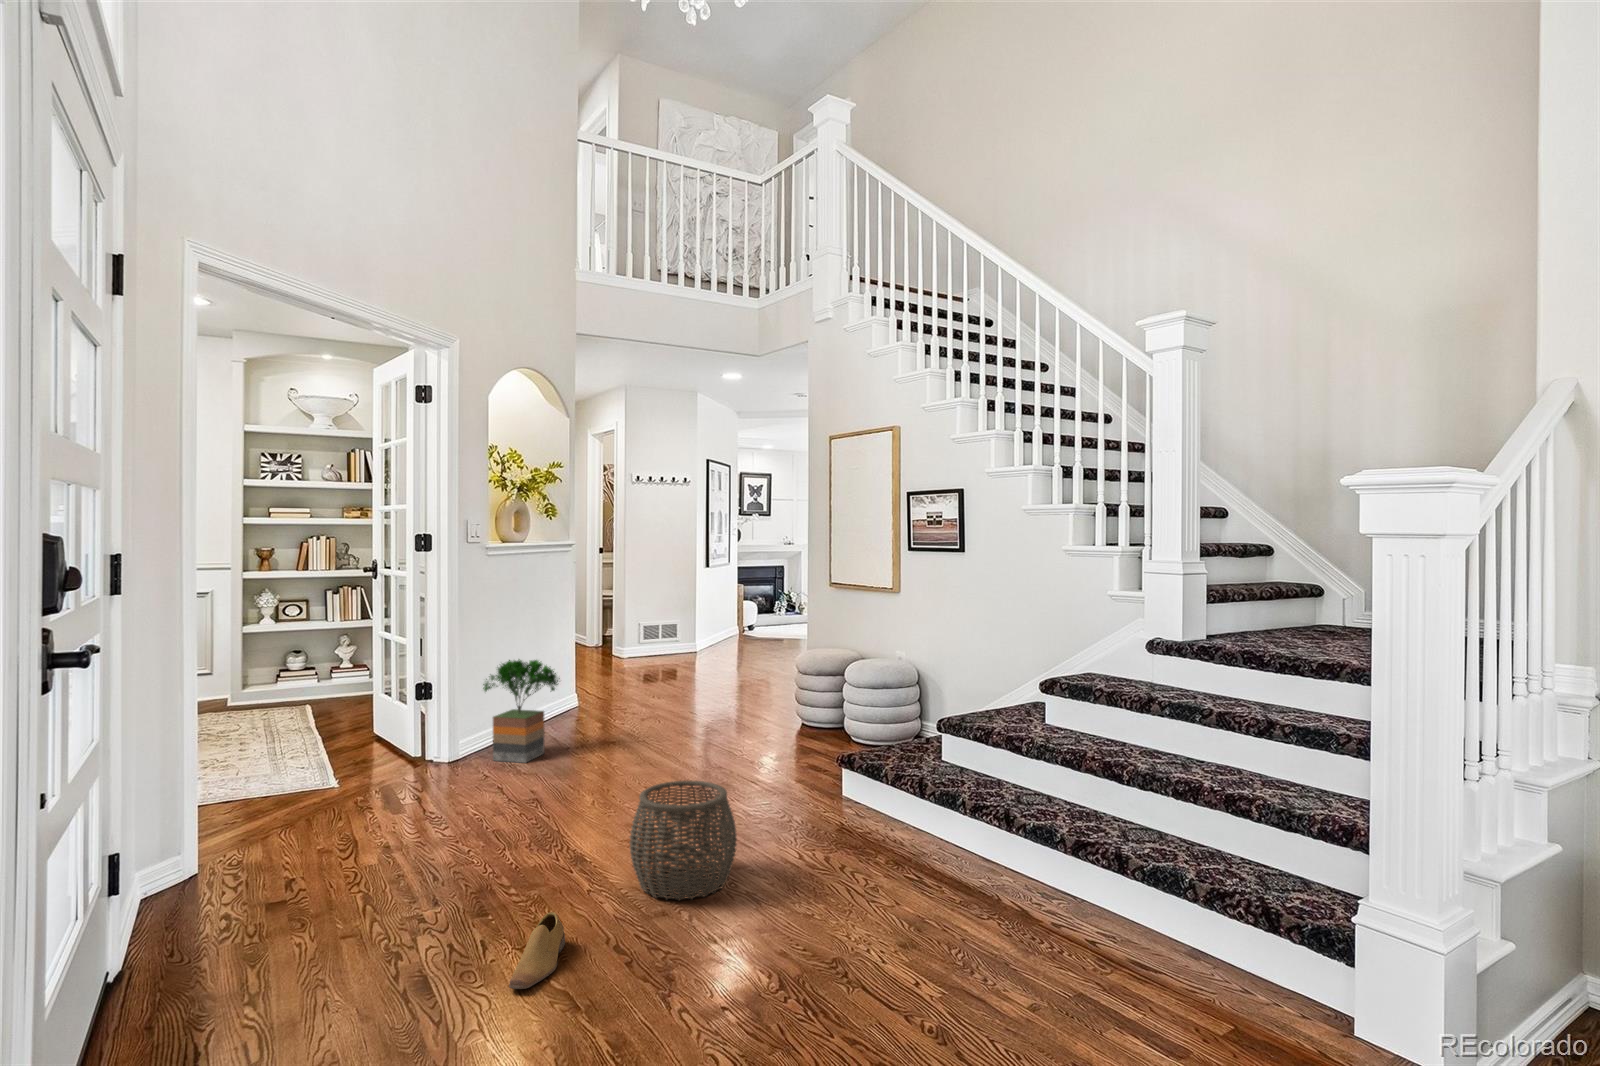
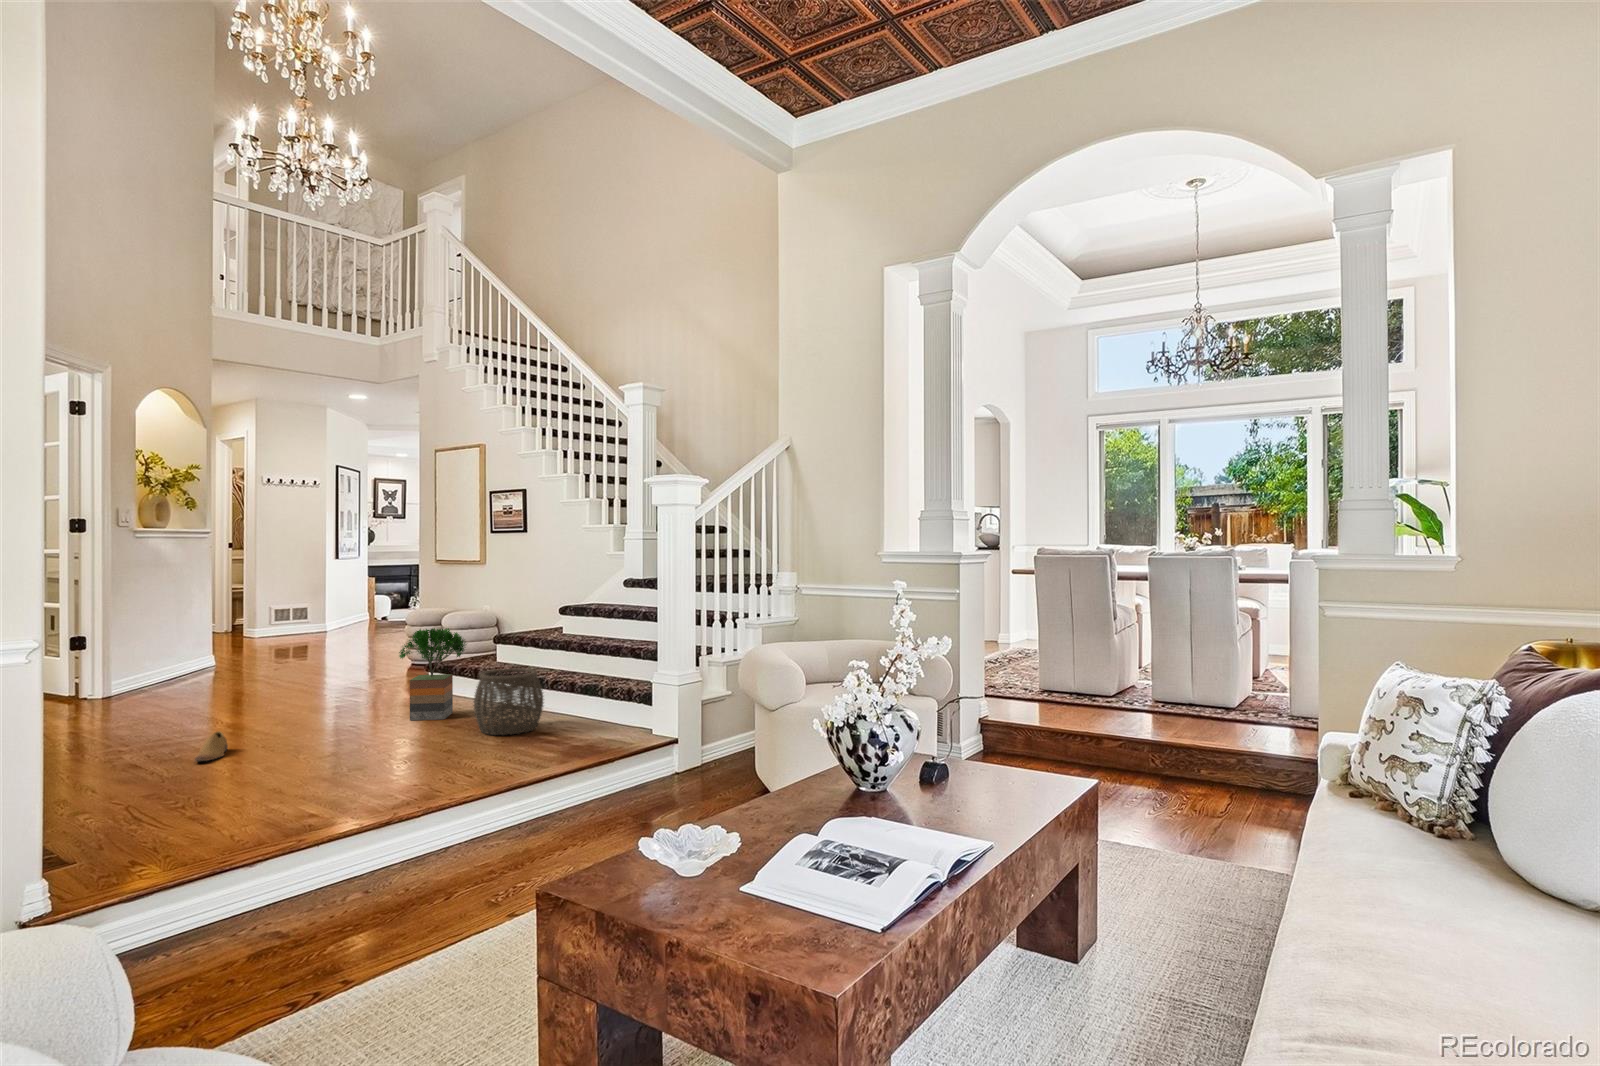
potted tree: present [483,659,560,763] -> present [399,628,467,720]
woven basket: present [629,780,737,900] -> present [474,668,543,735]

